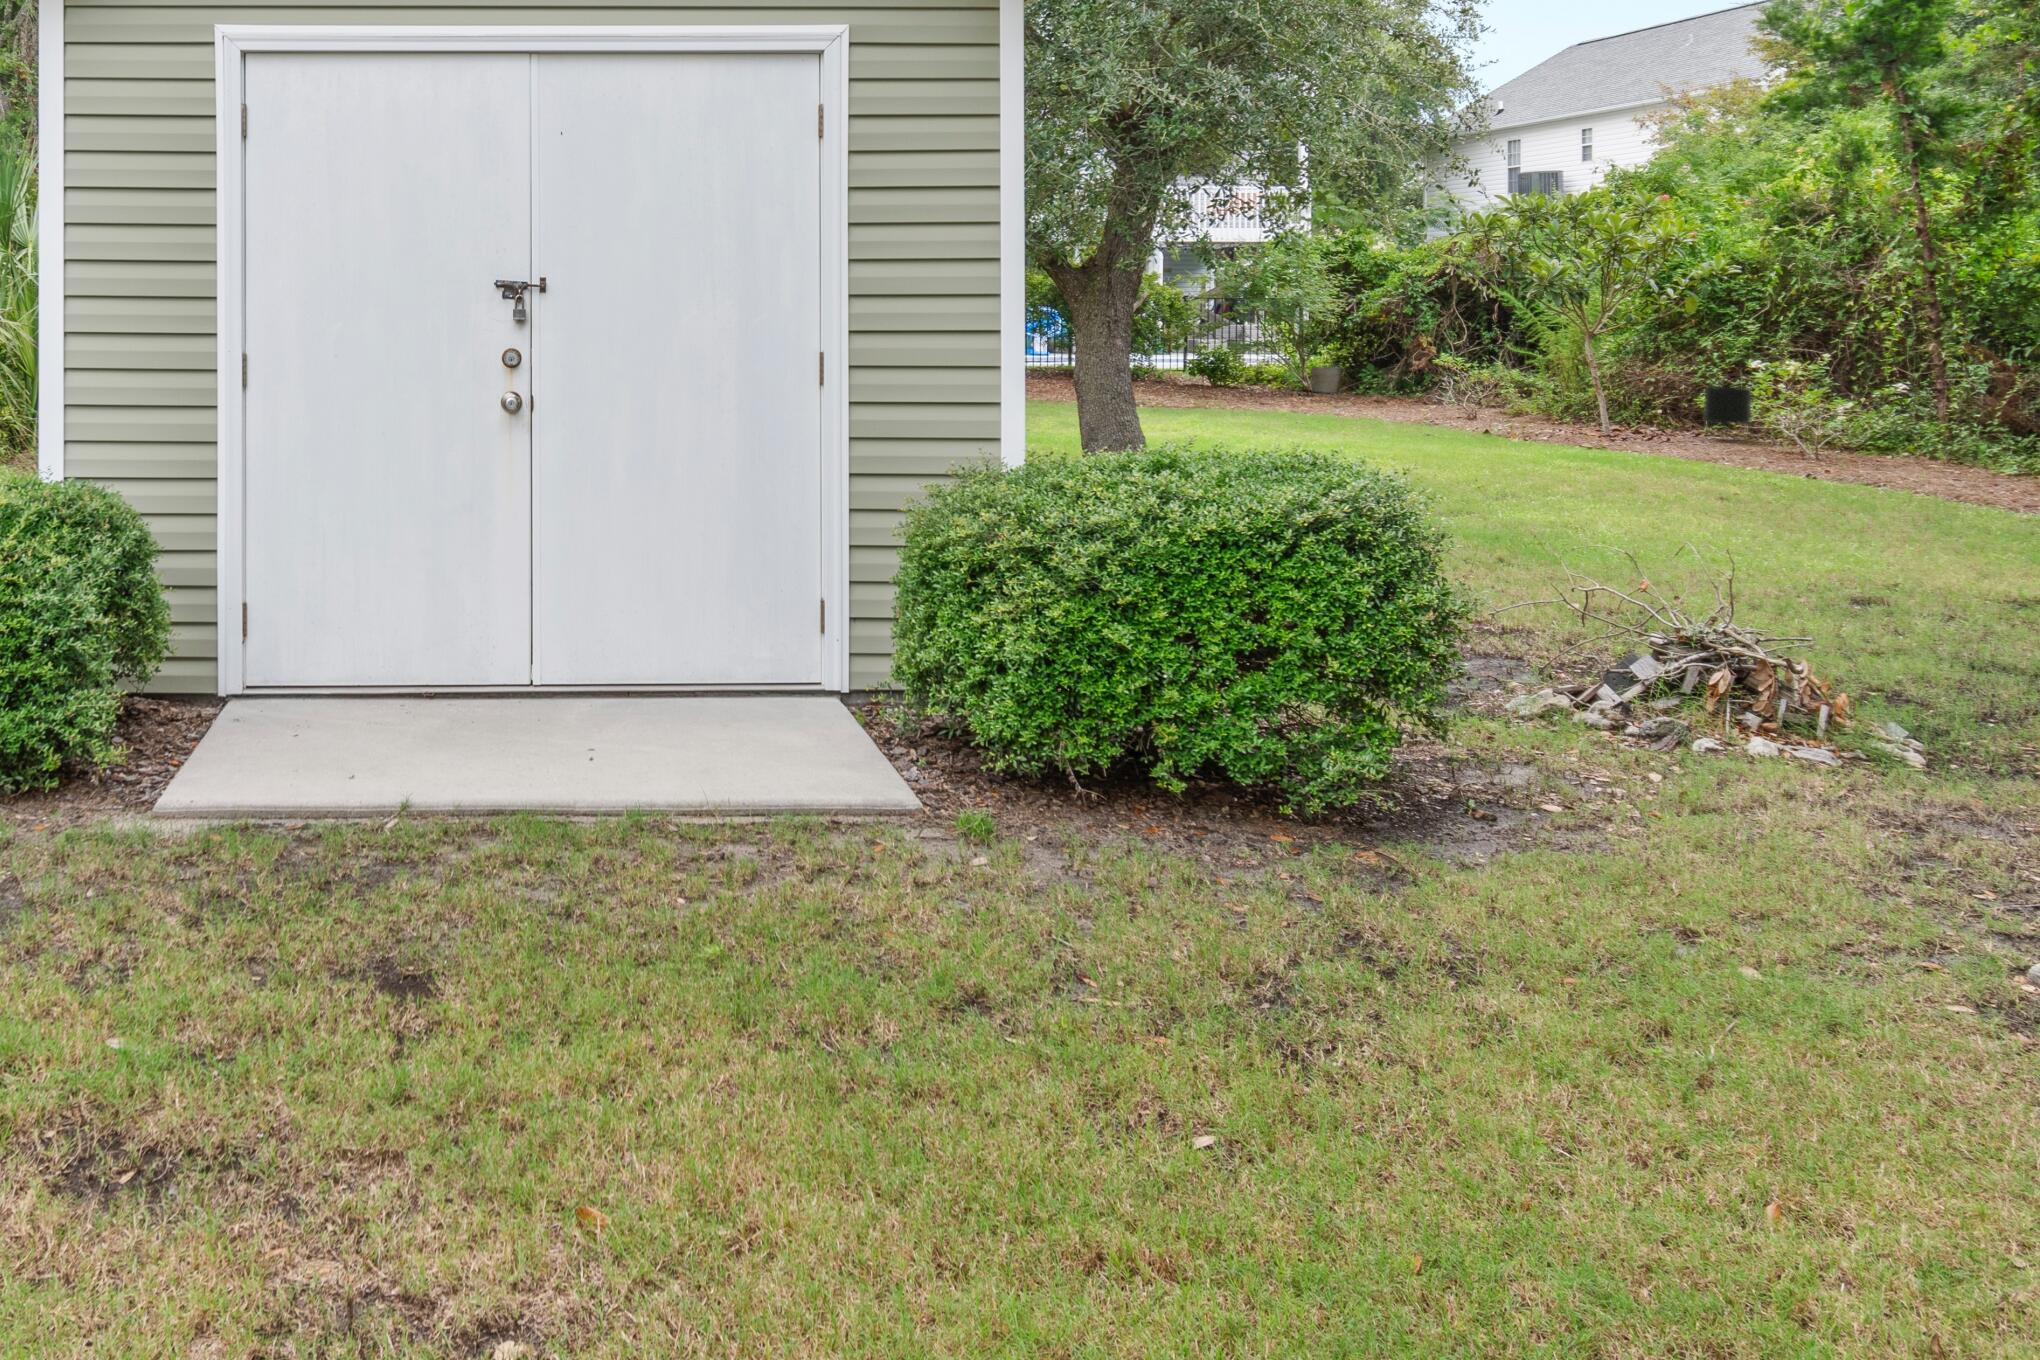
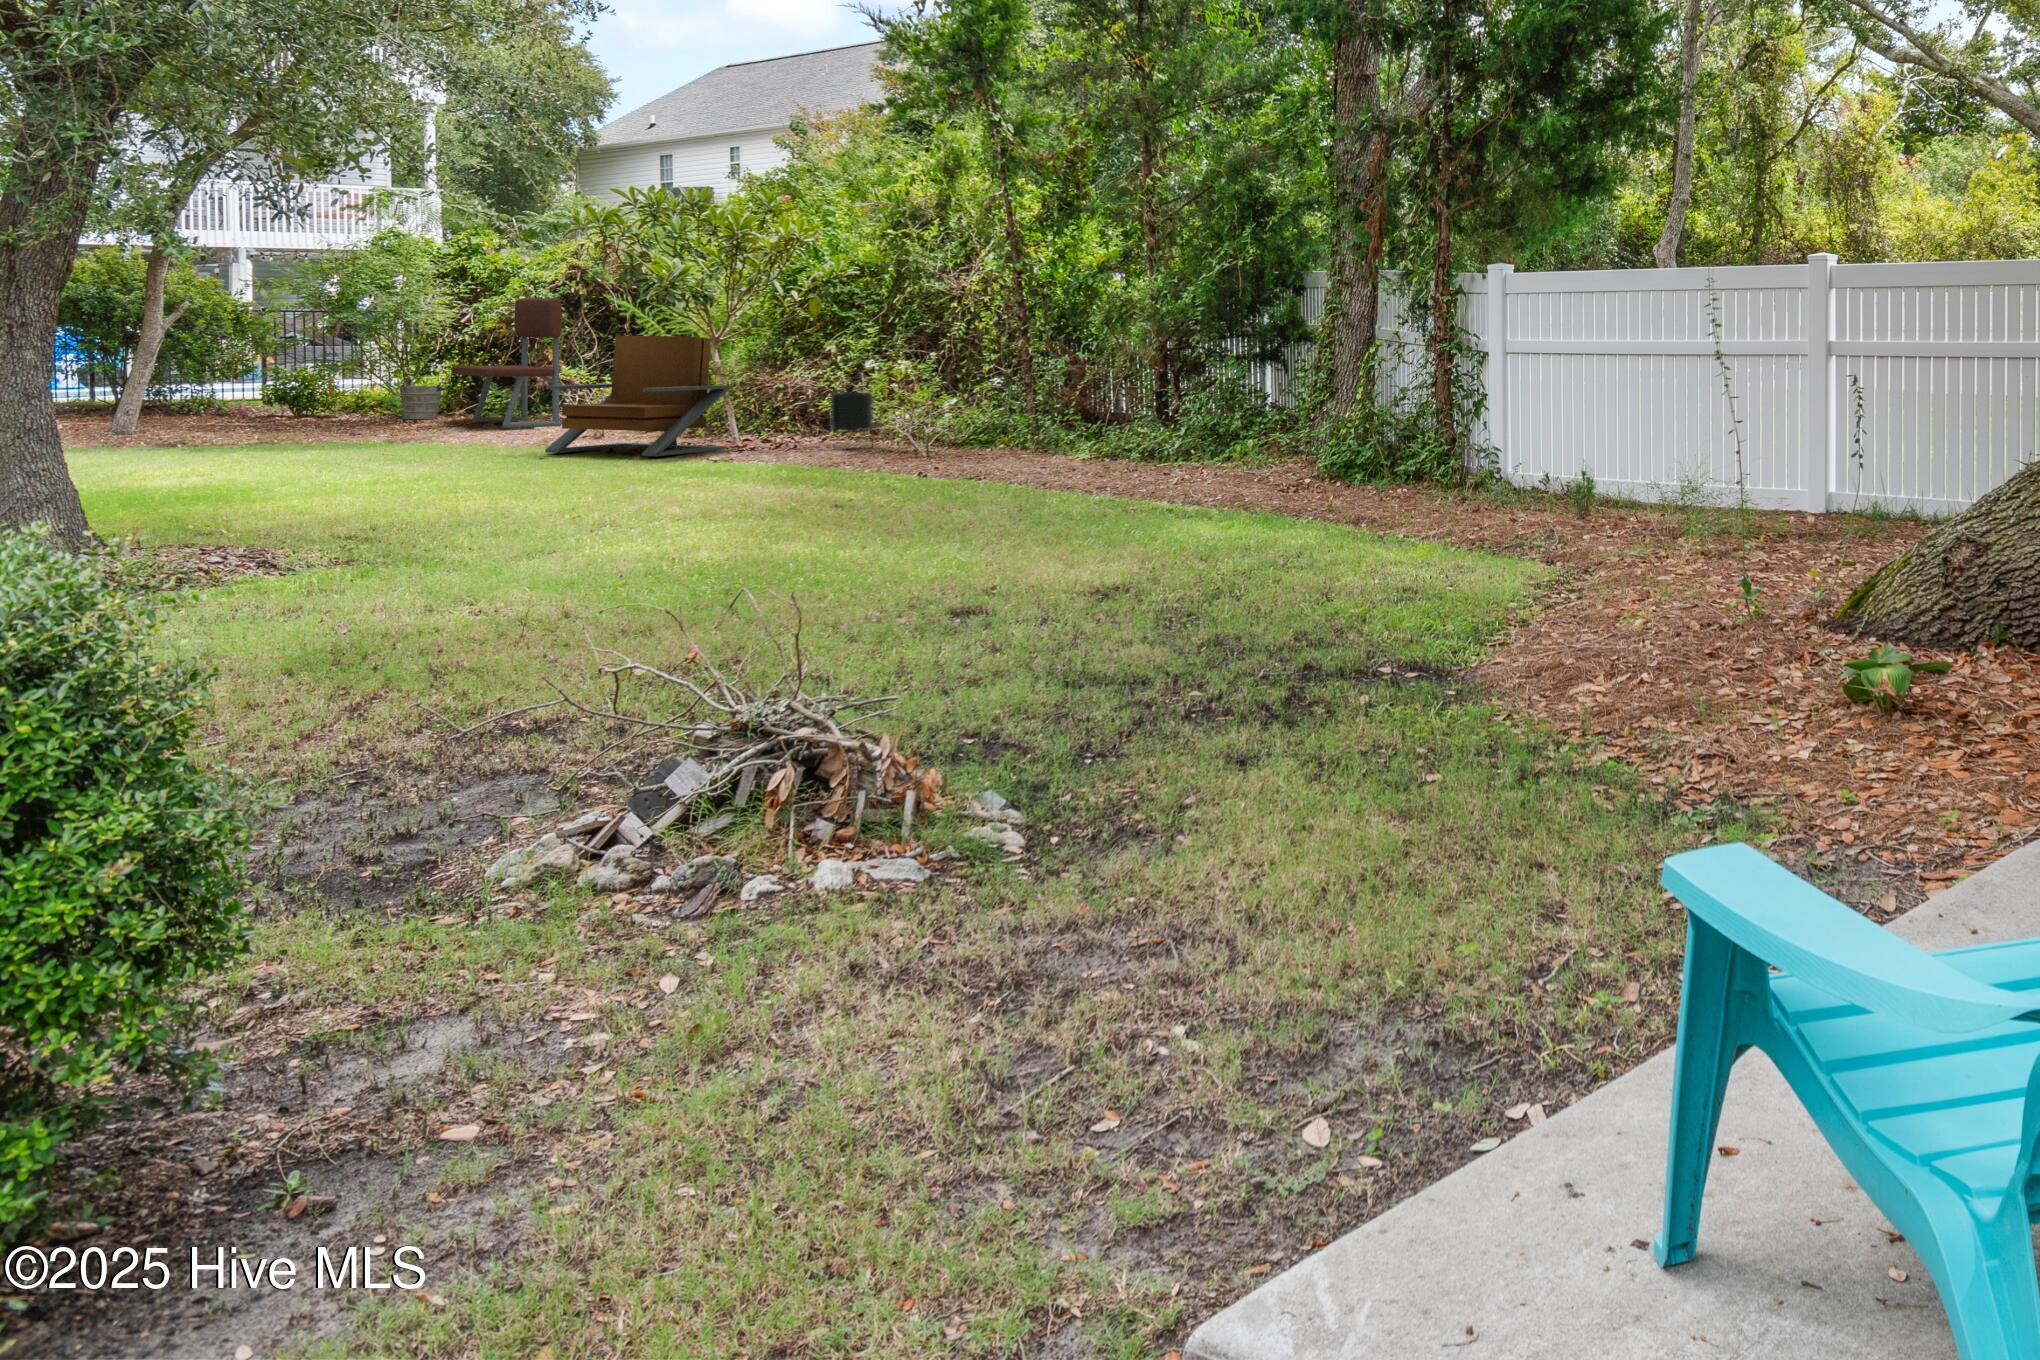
bench: none [1351,297,1442,404] -> present [452,298,562,428]
lounge chair: none [1435,331,1600,435] -> present [545,335,730,456]

